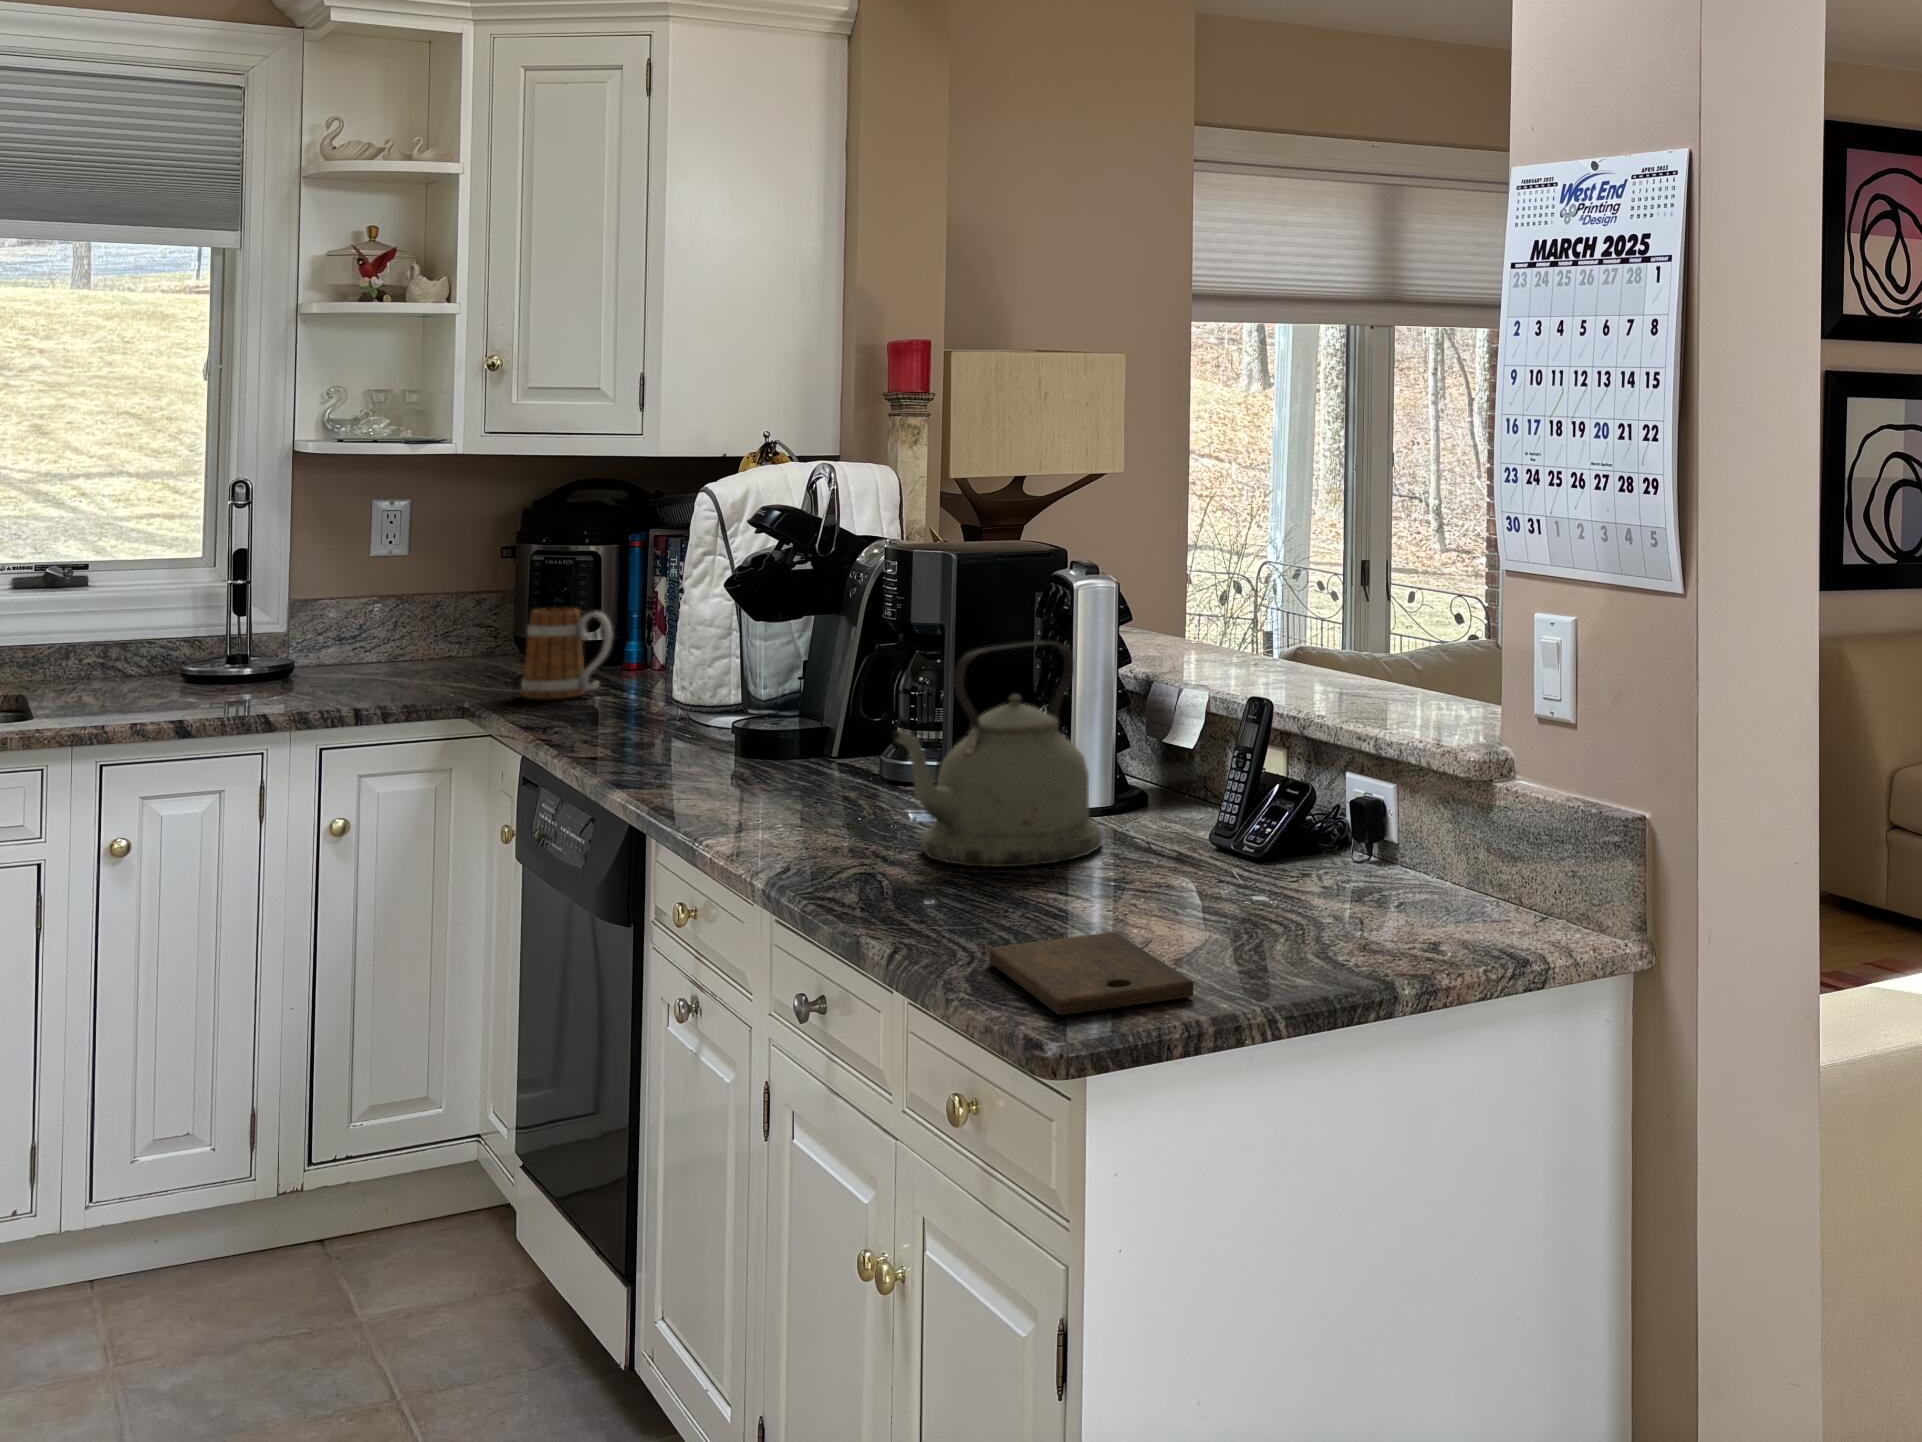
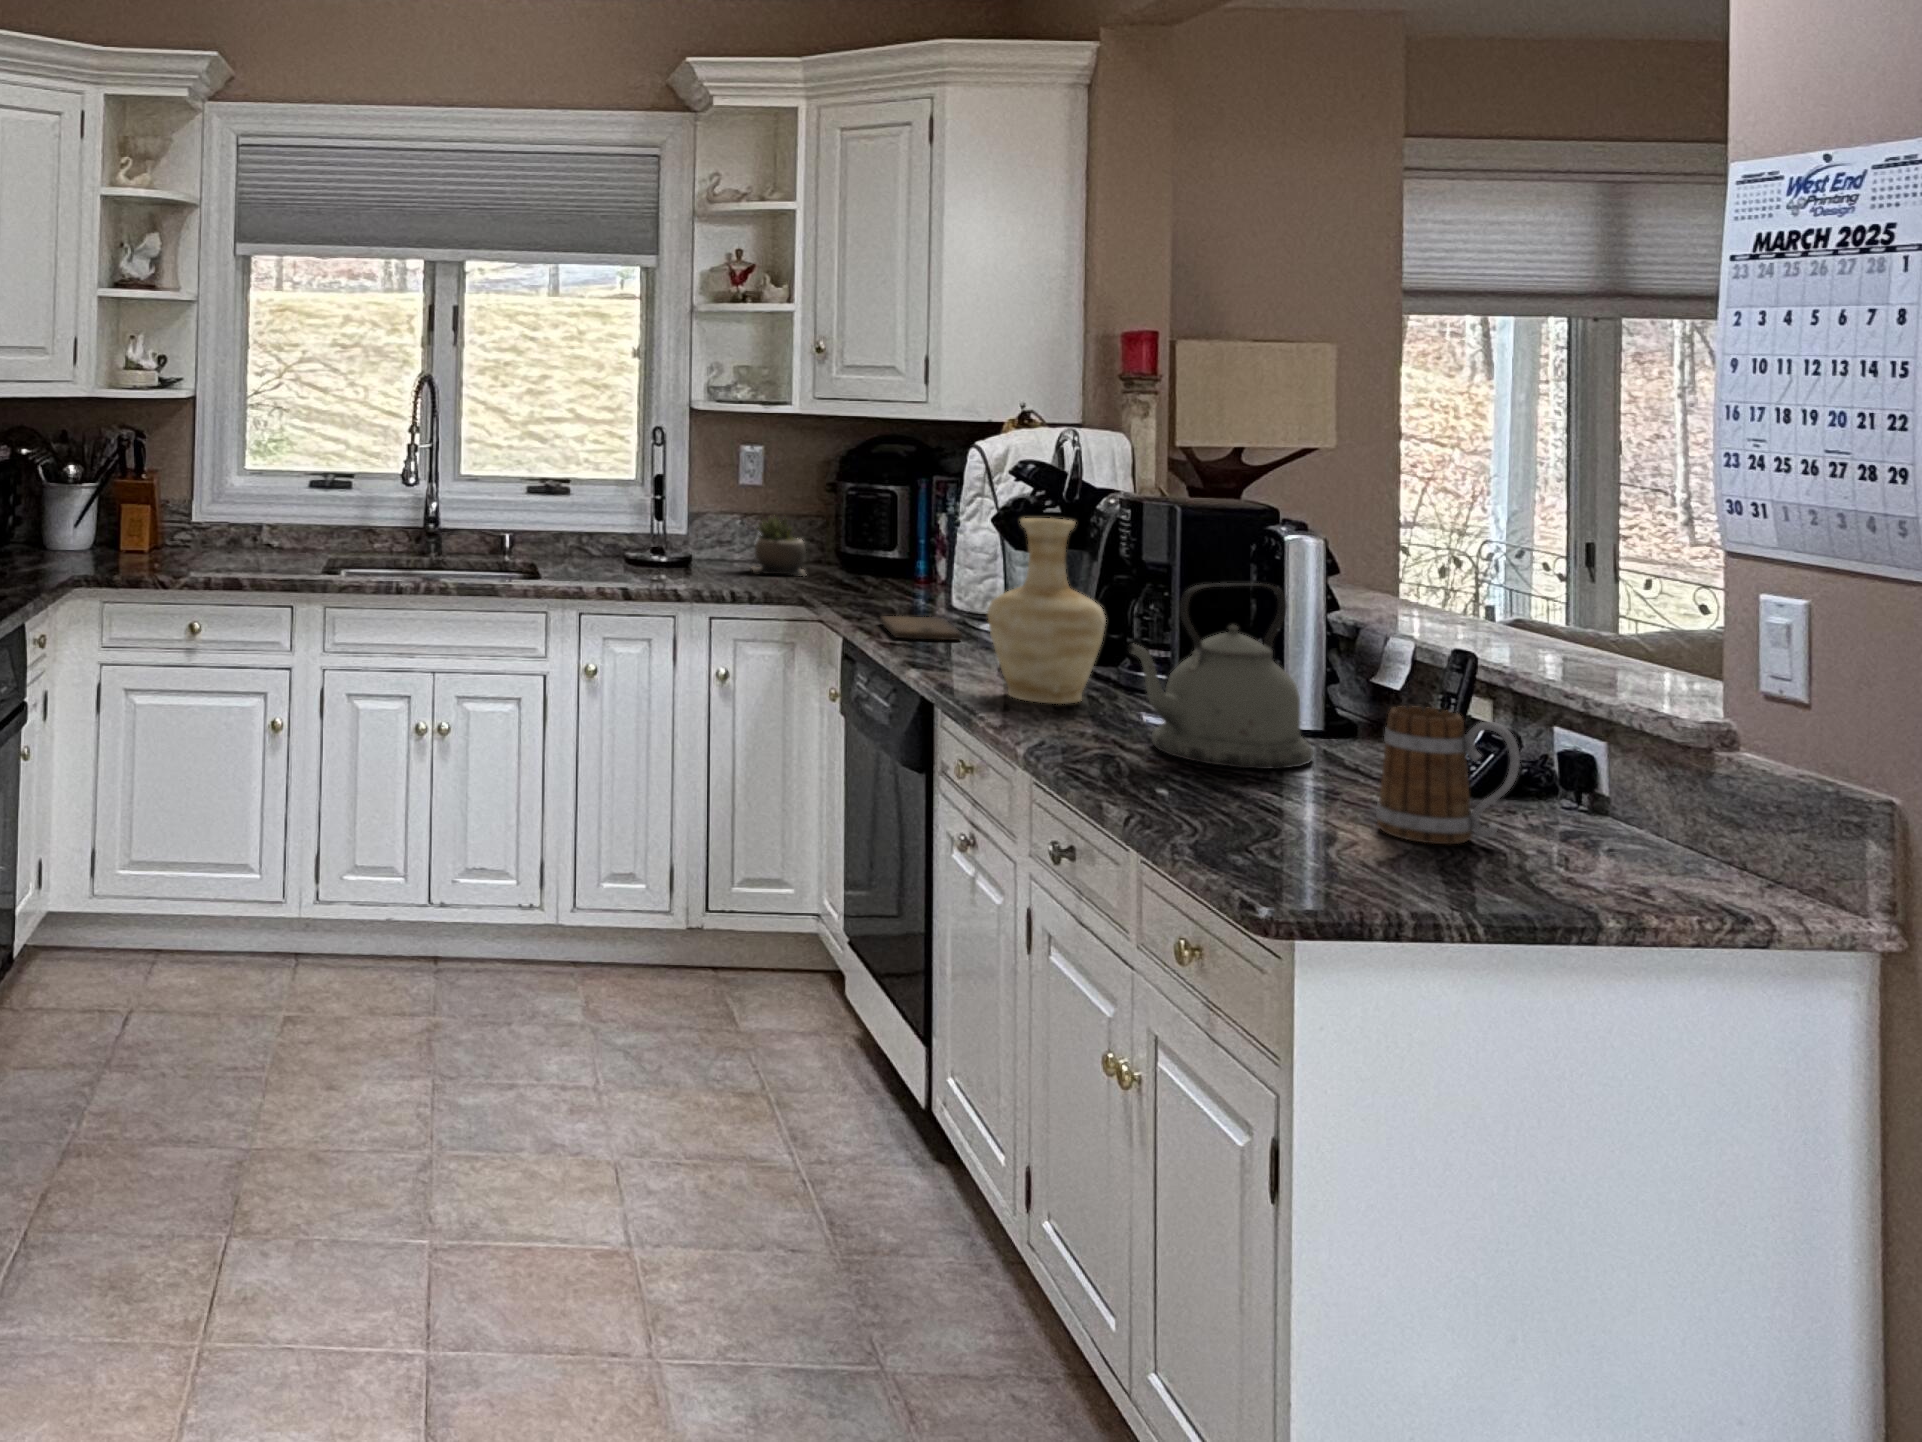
vase: none [716,578,866,813] -> present [988,518,1106,704]
succulent plant: none [392,589,473,673] -> present [752,516,806,575]
mug: present [521,608,613,699] -> present [1376,707,1520,844]
cutting board: present [989,932,1193,1015] -> present [880,616,962,640]

